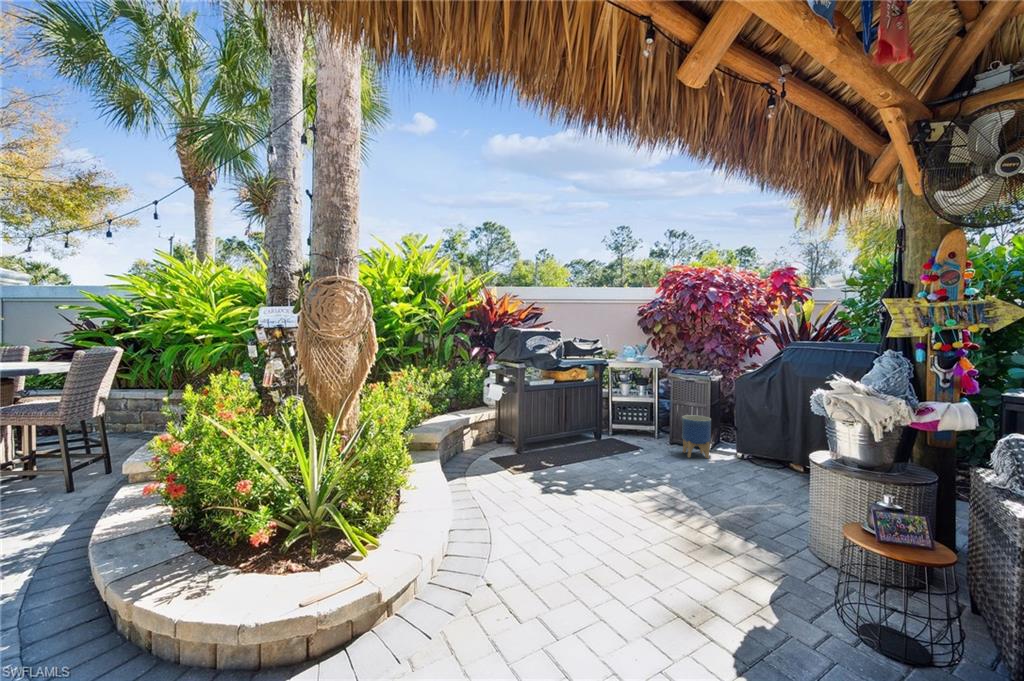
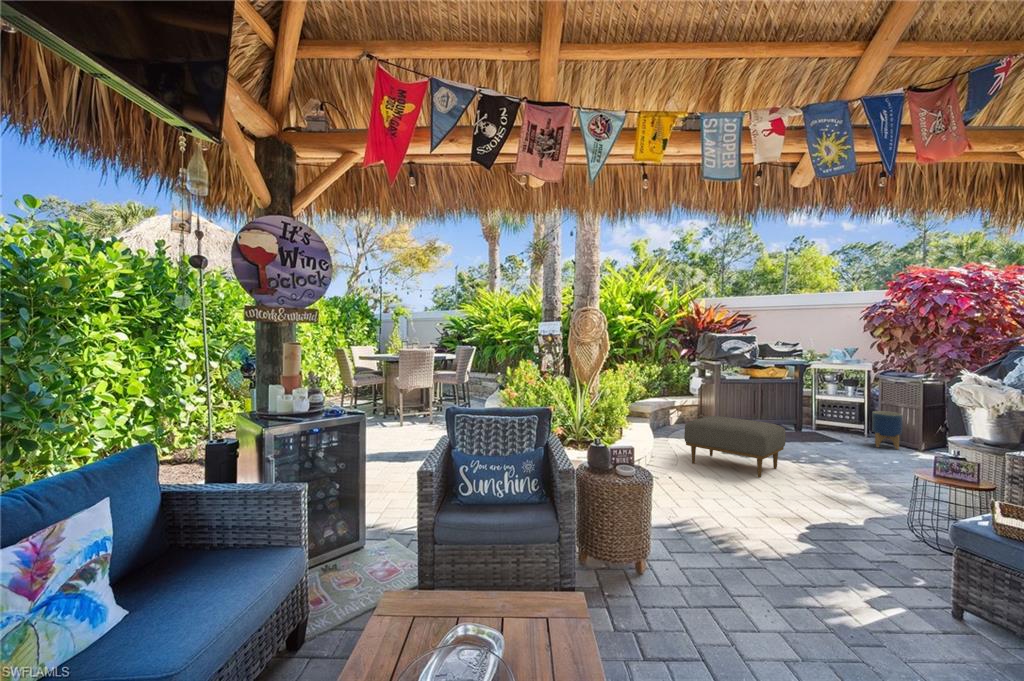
ottoman: none [498,446,630,544] -> present [684,416,786,478]

